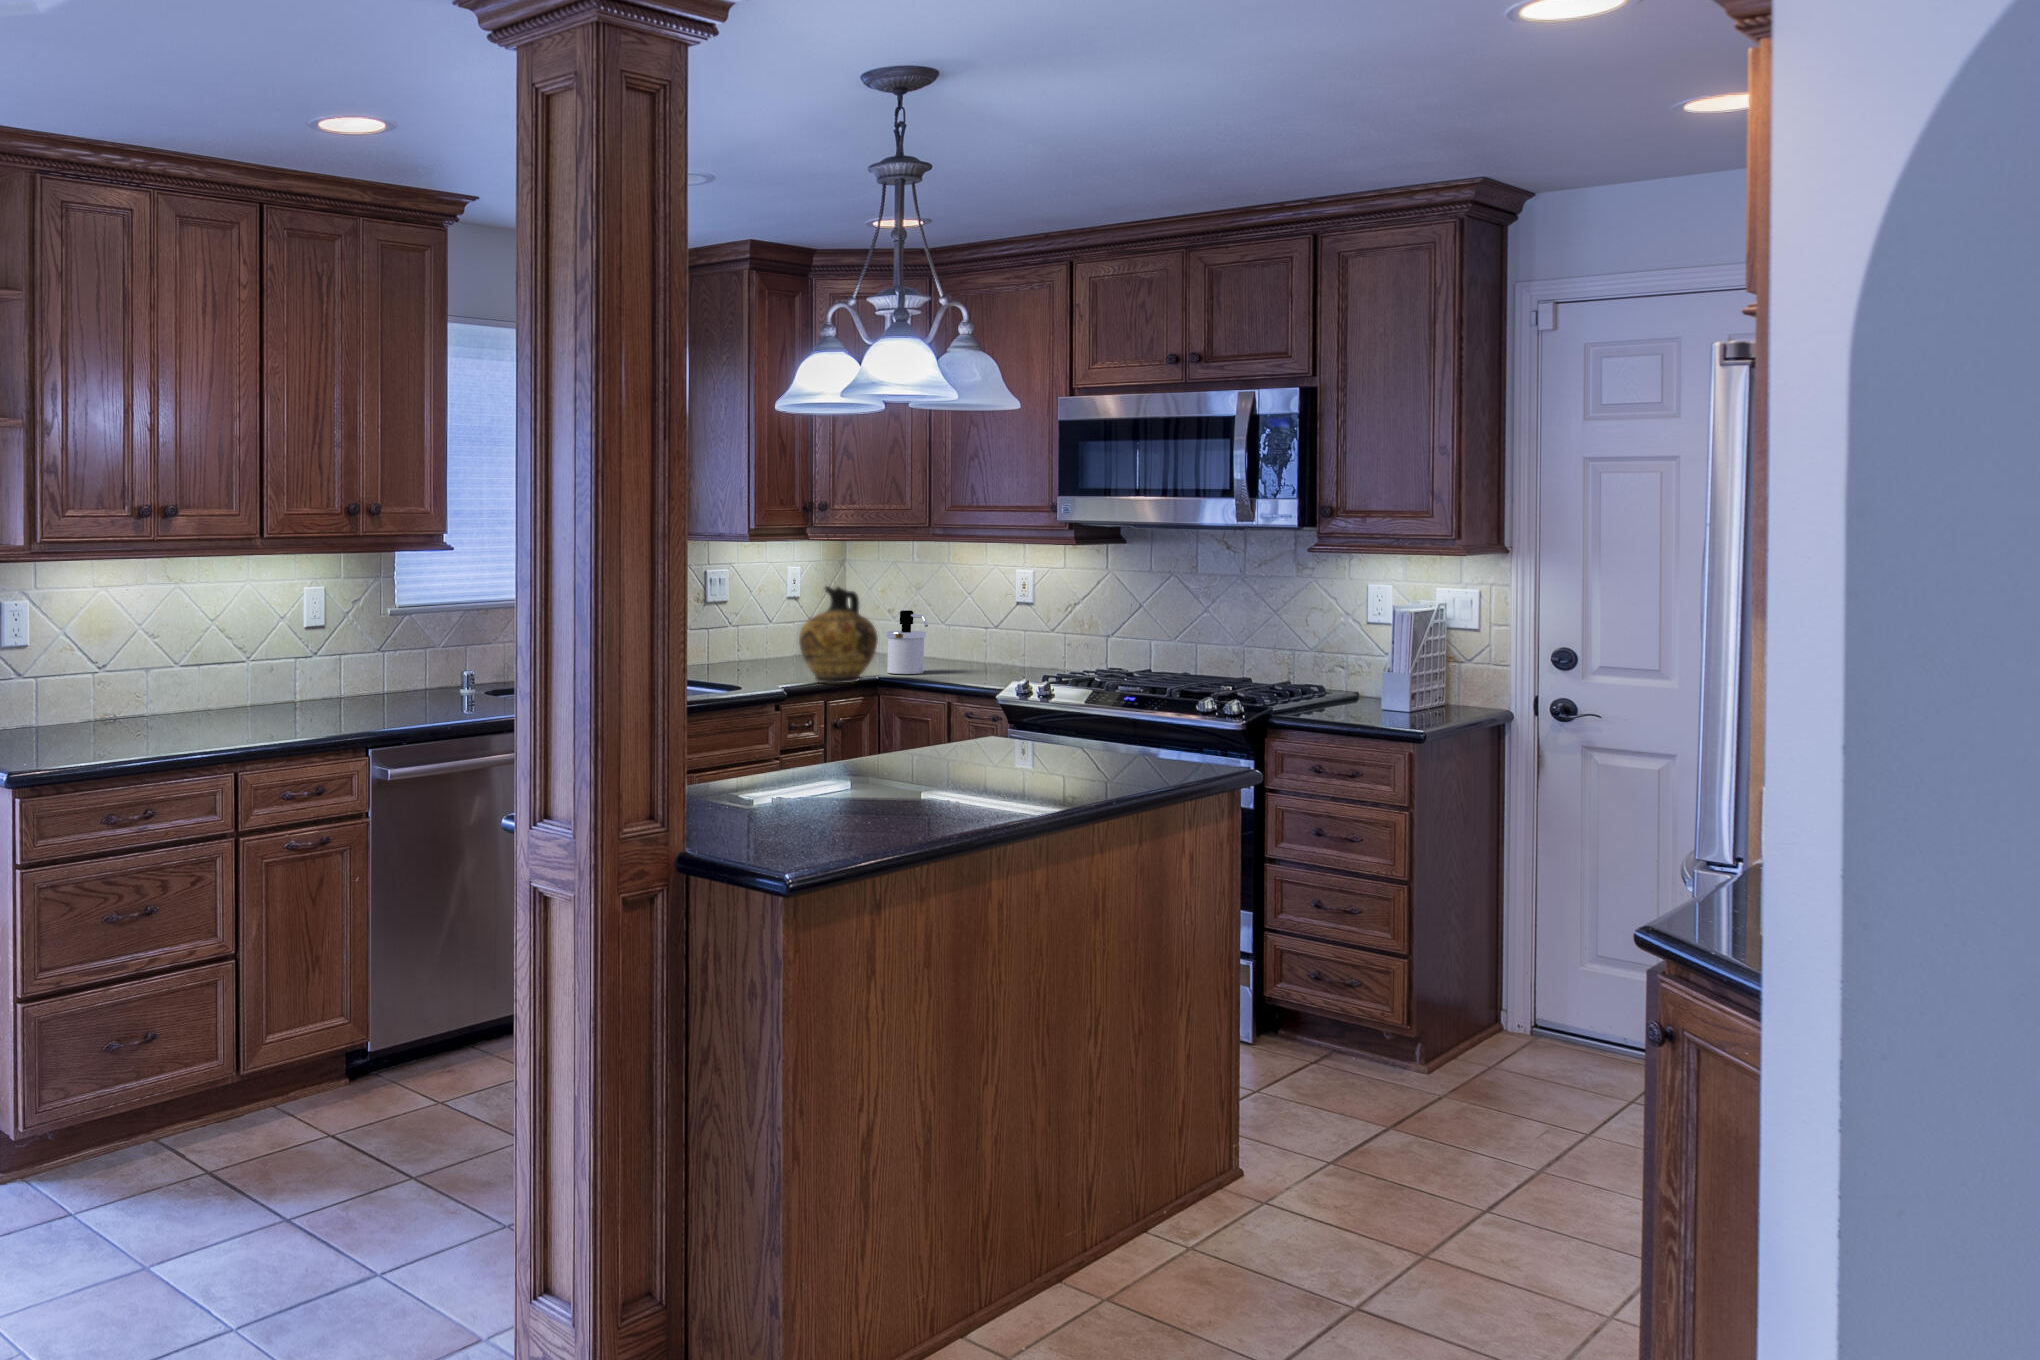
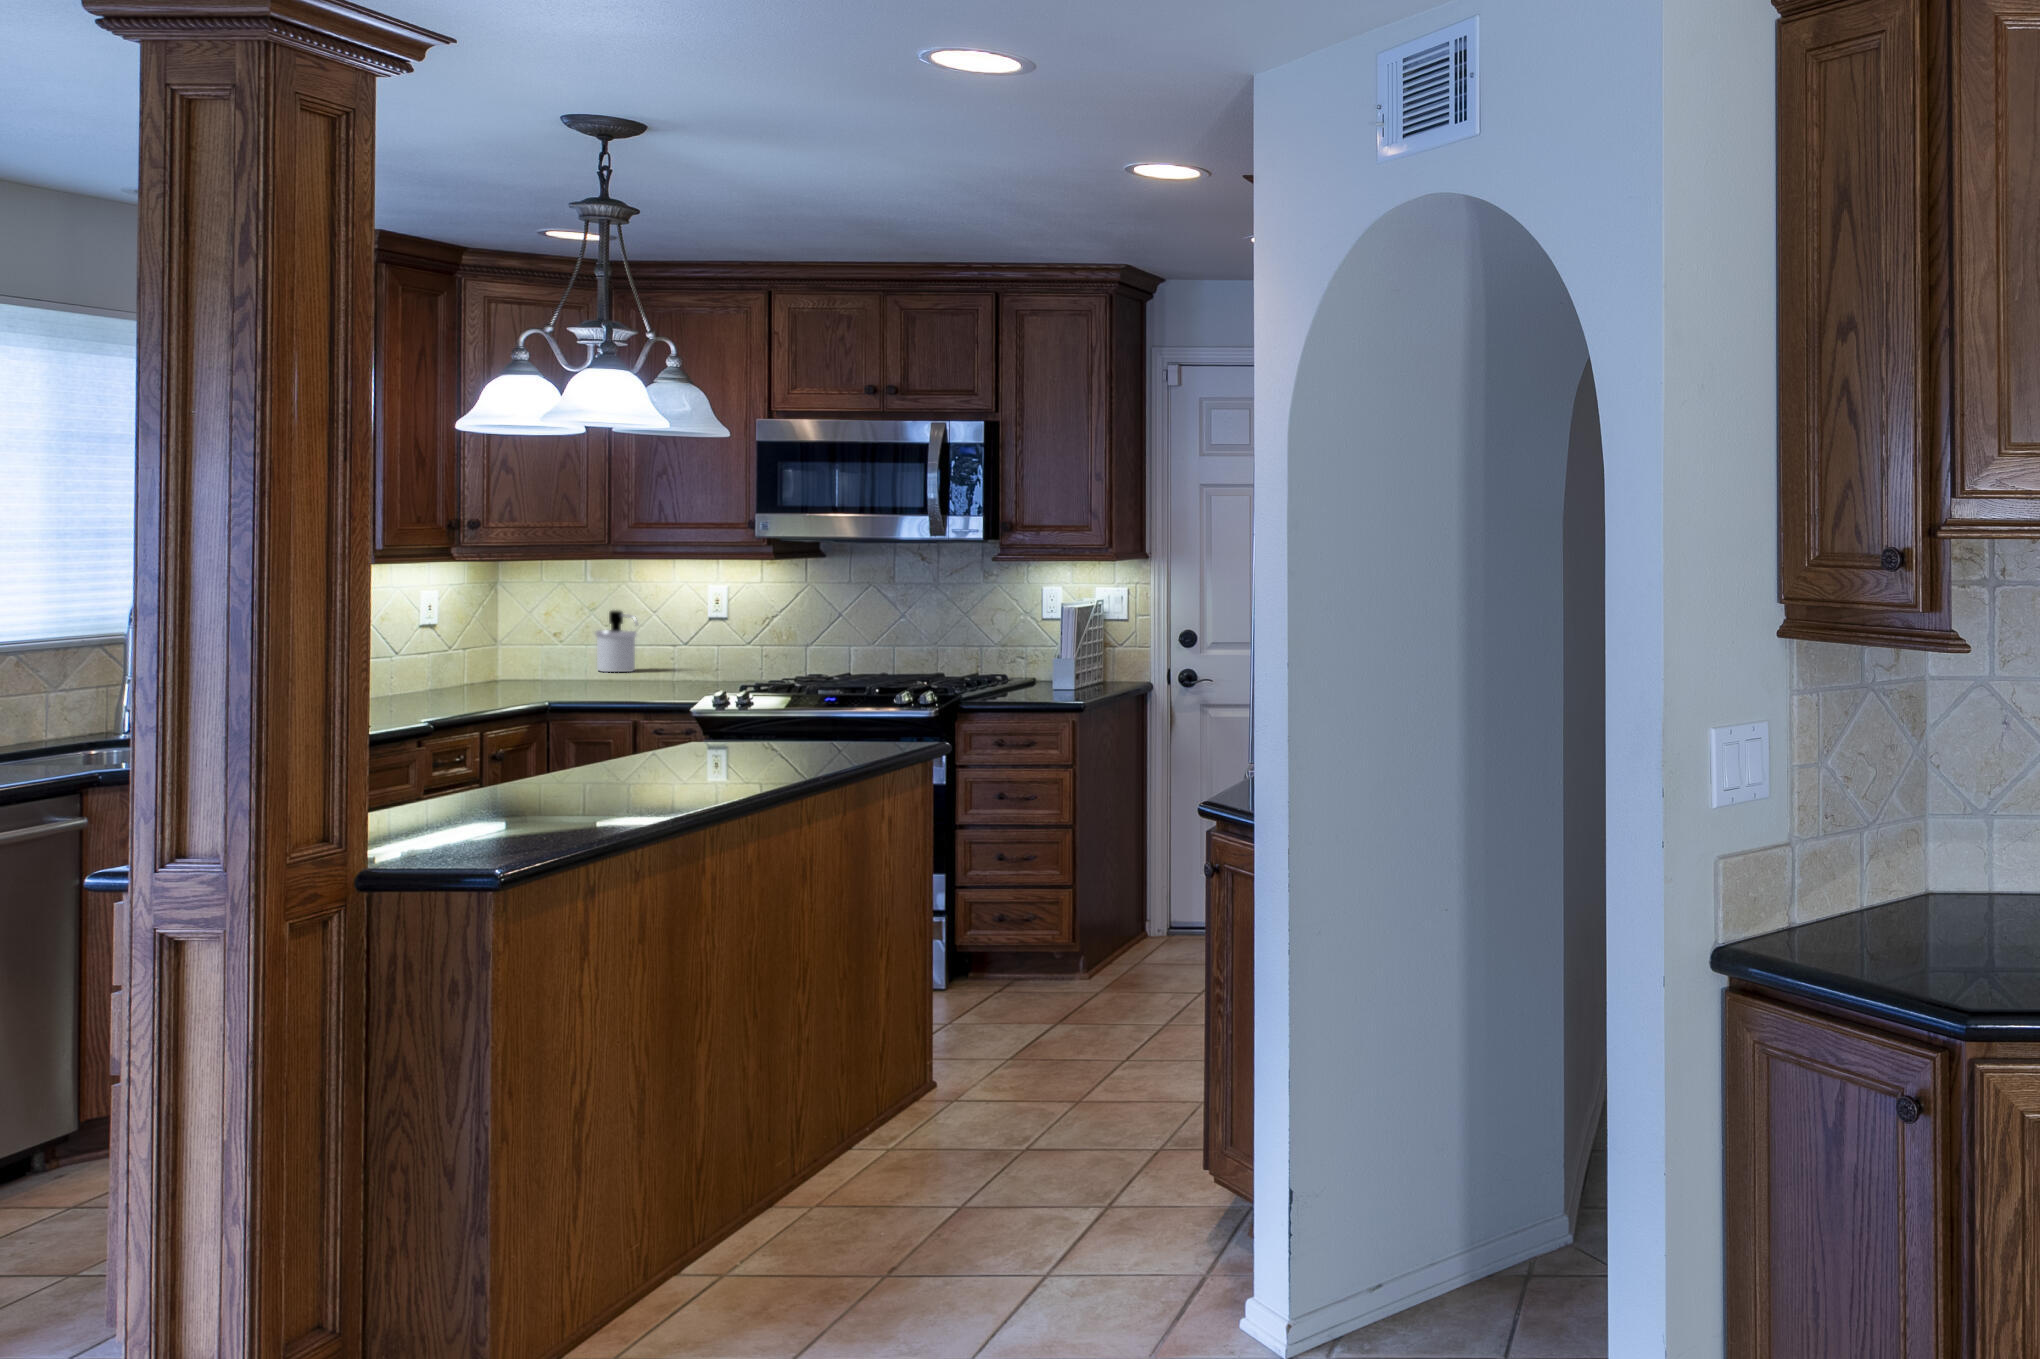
ceramic jug: present [799,586,878,683] -> none [499,583,586,680]

